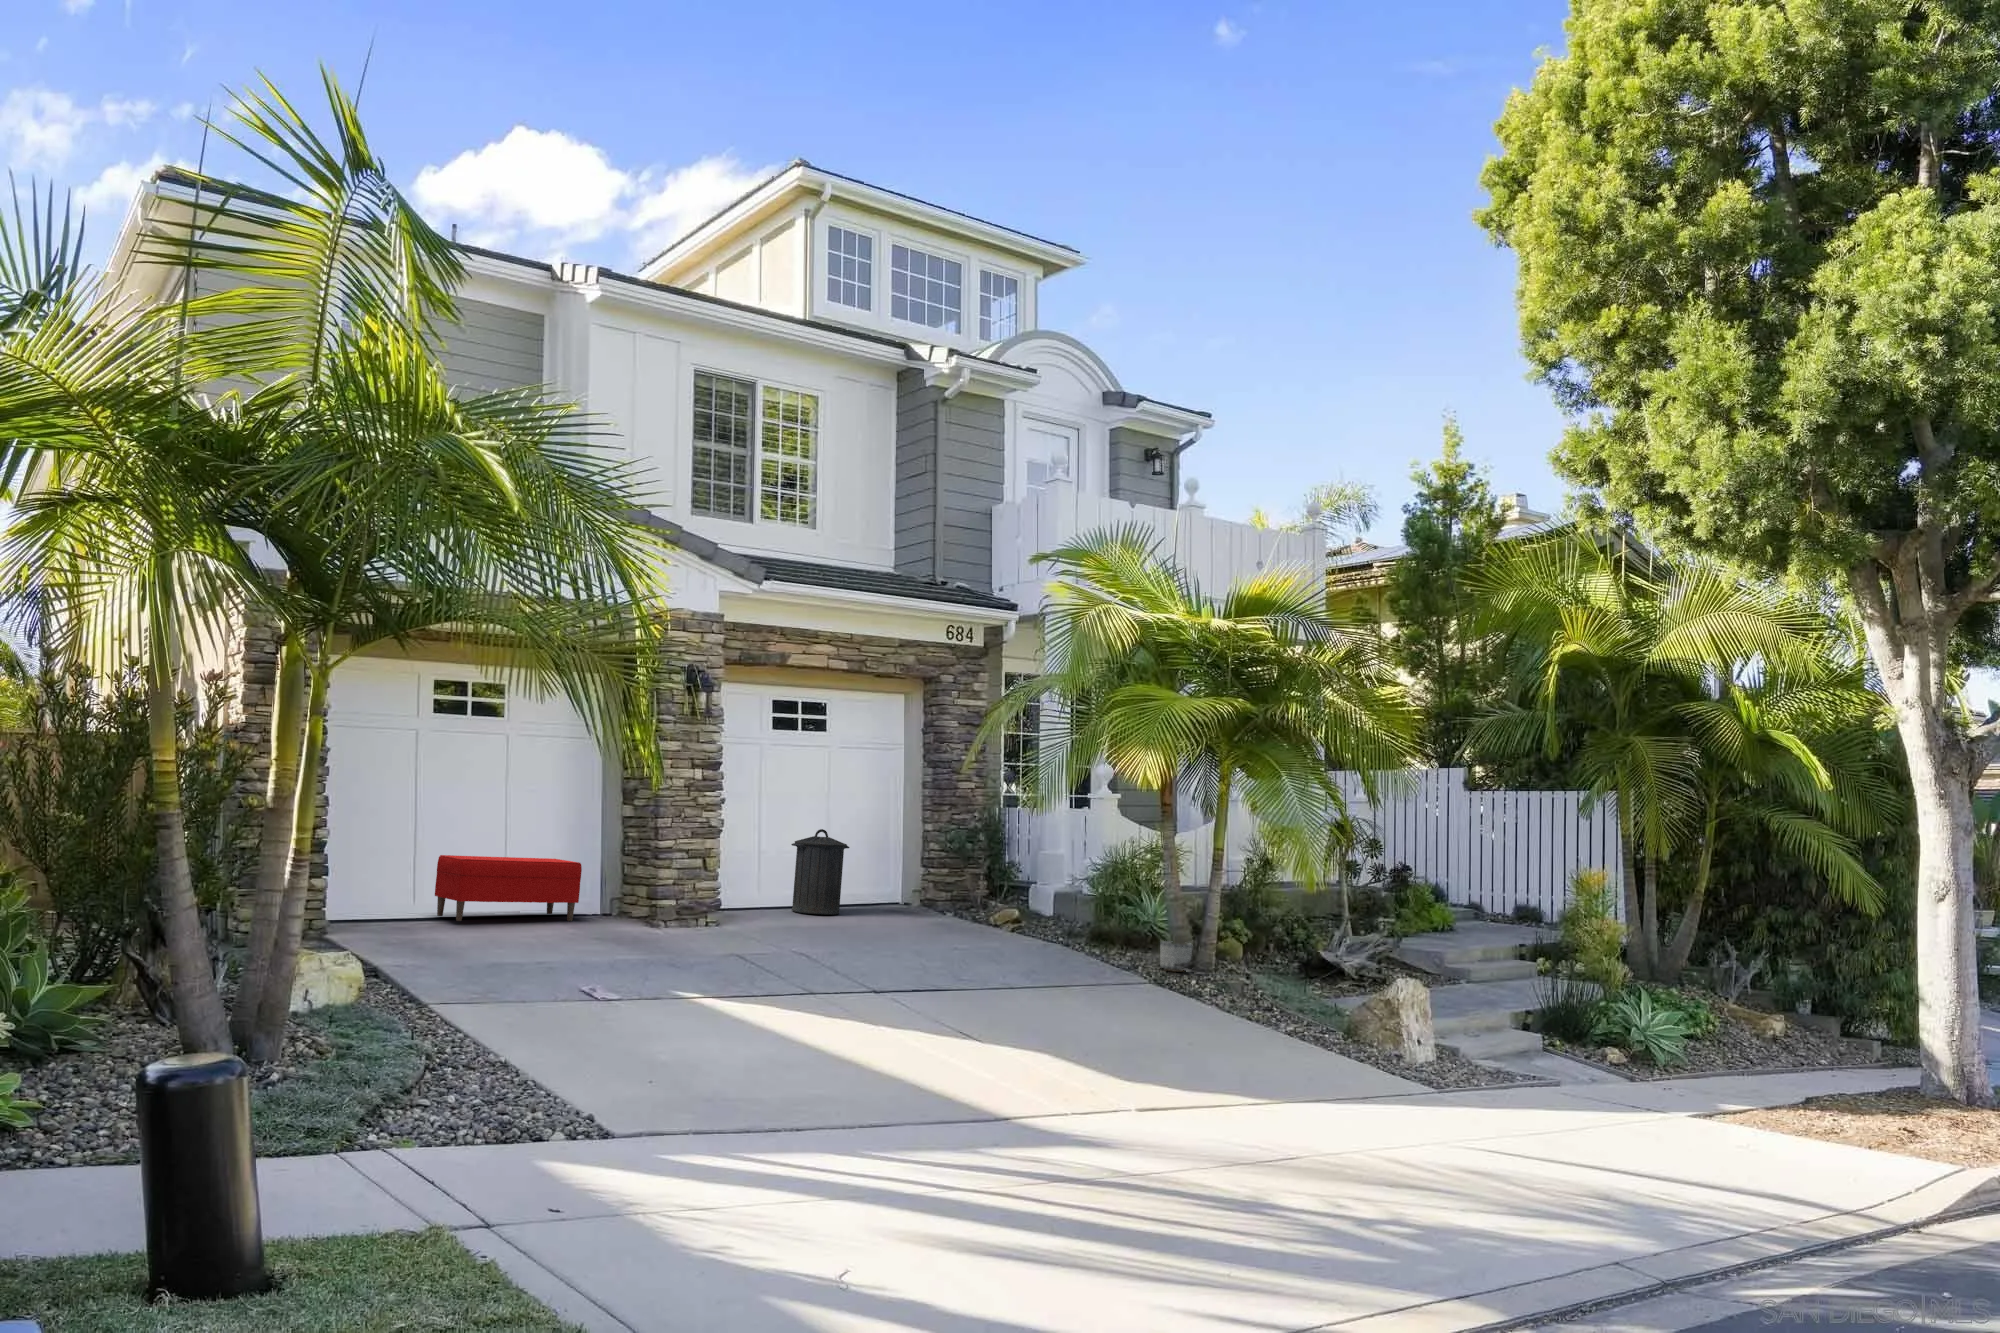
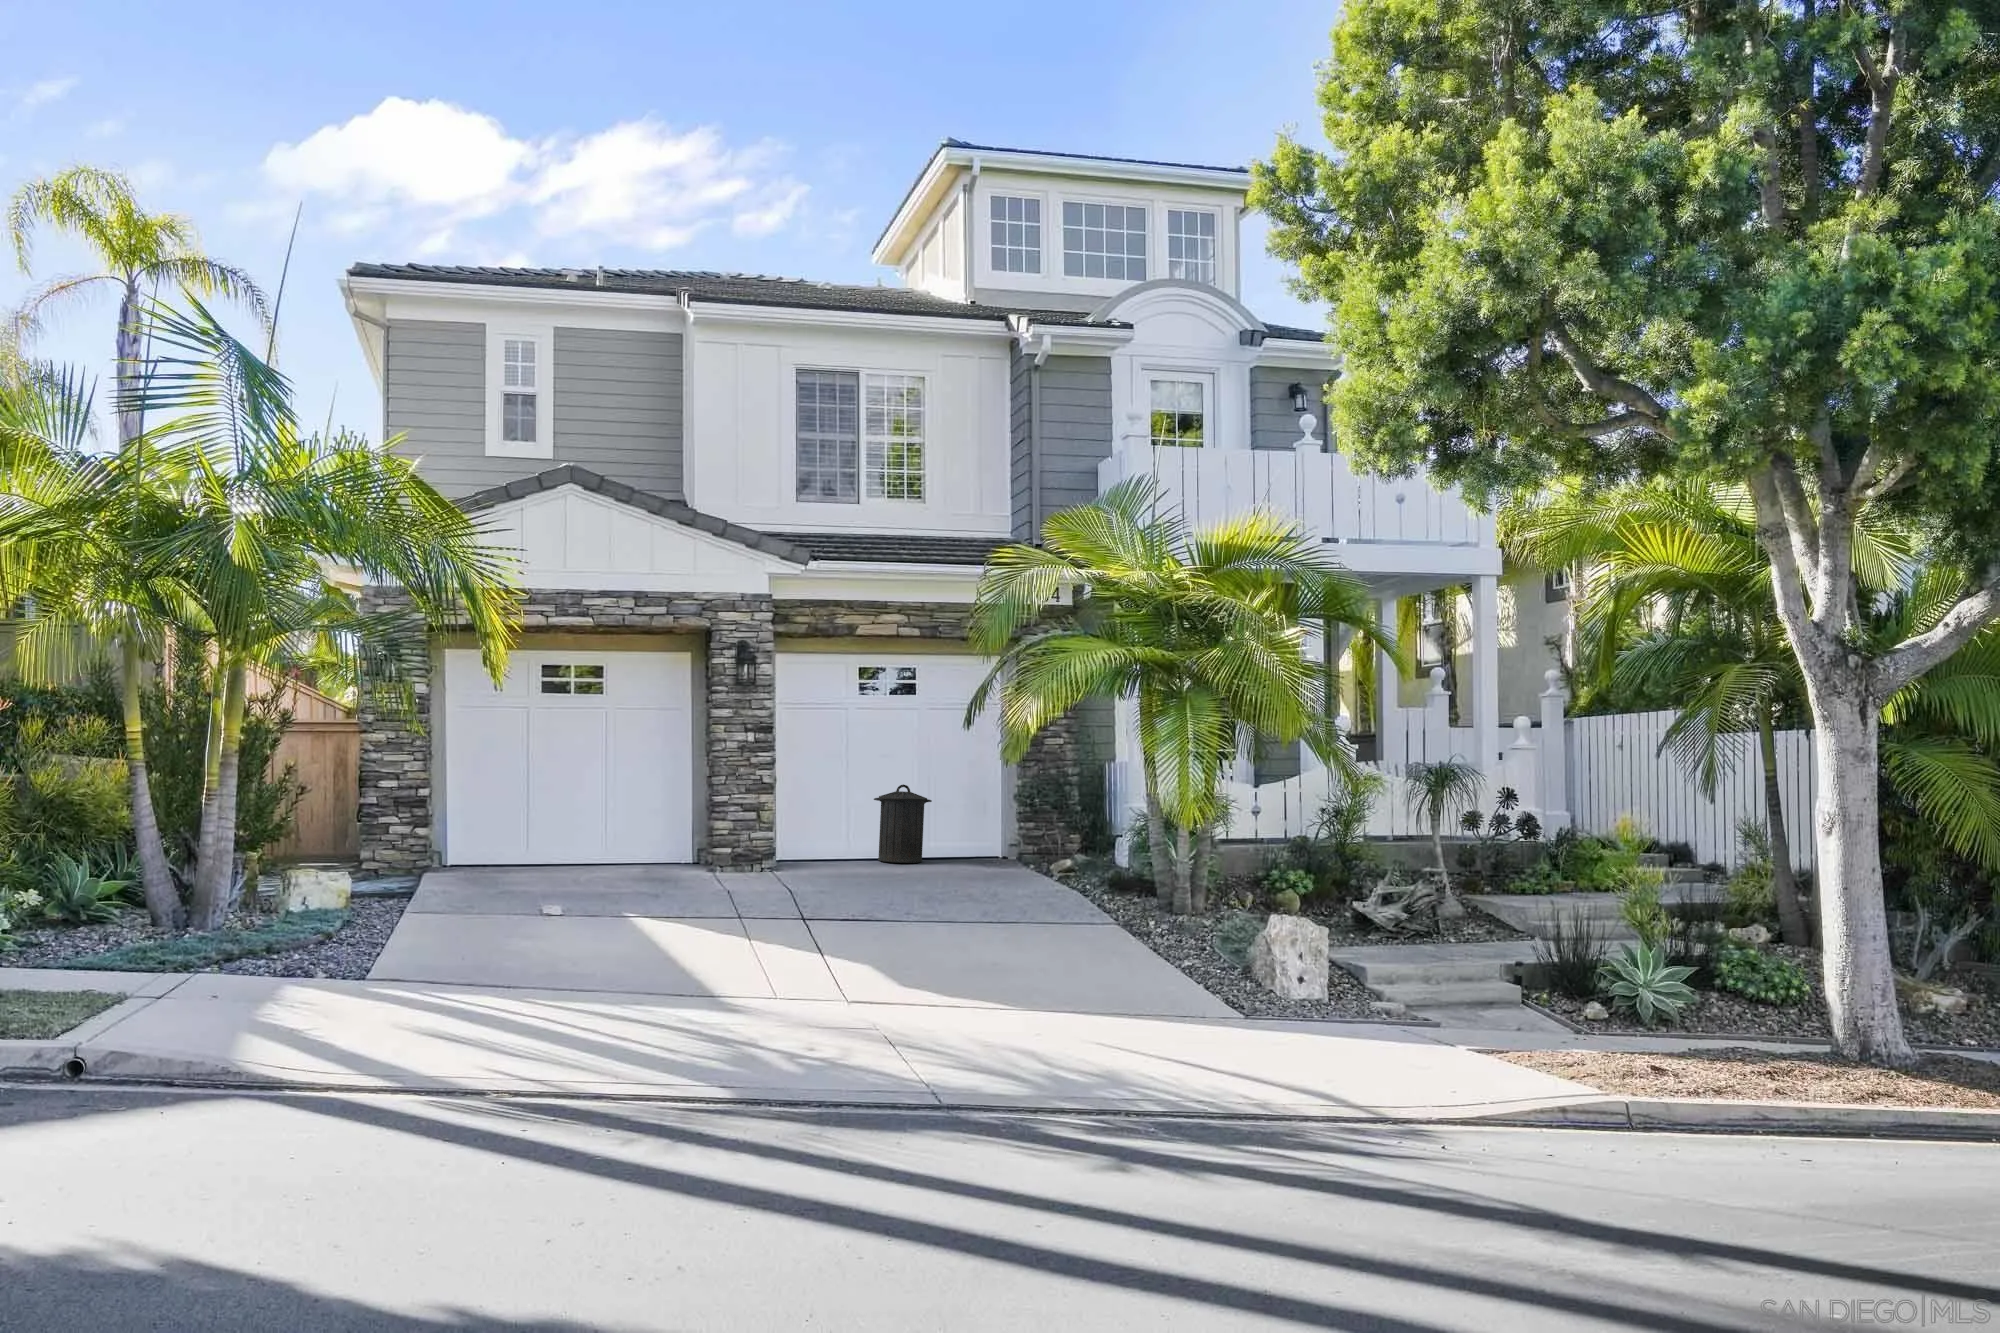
bench: present [435,855,582,921] -> none [546,811,661,867]
planter: present [1160,941,1193,972] -> none [1135,887,1166,916]

